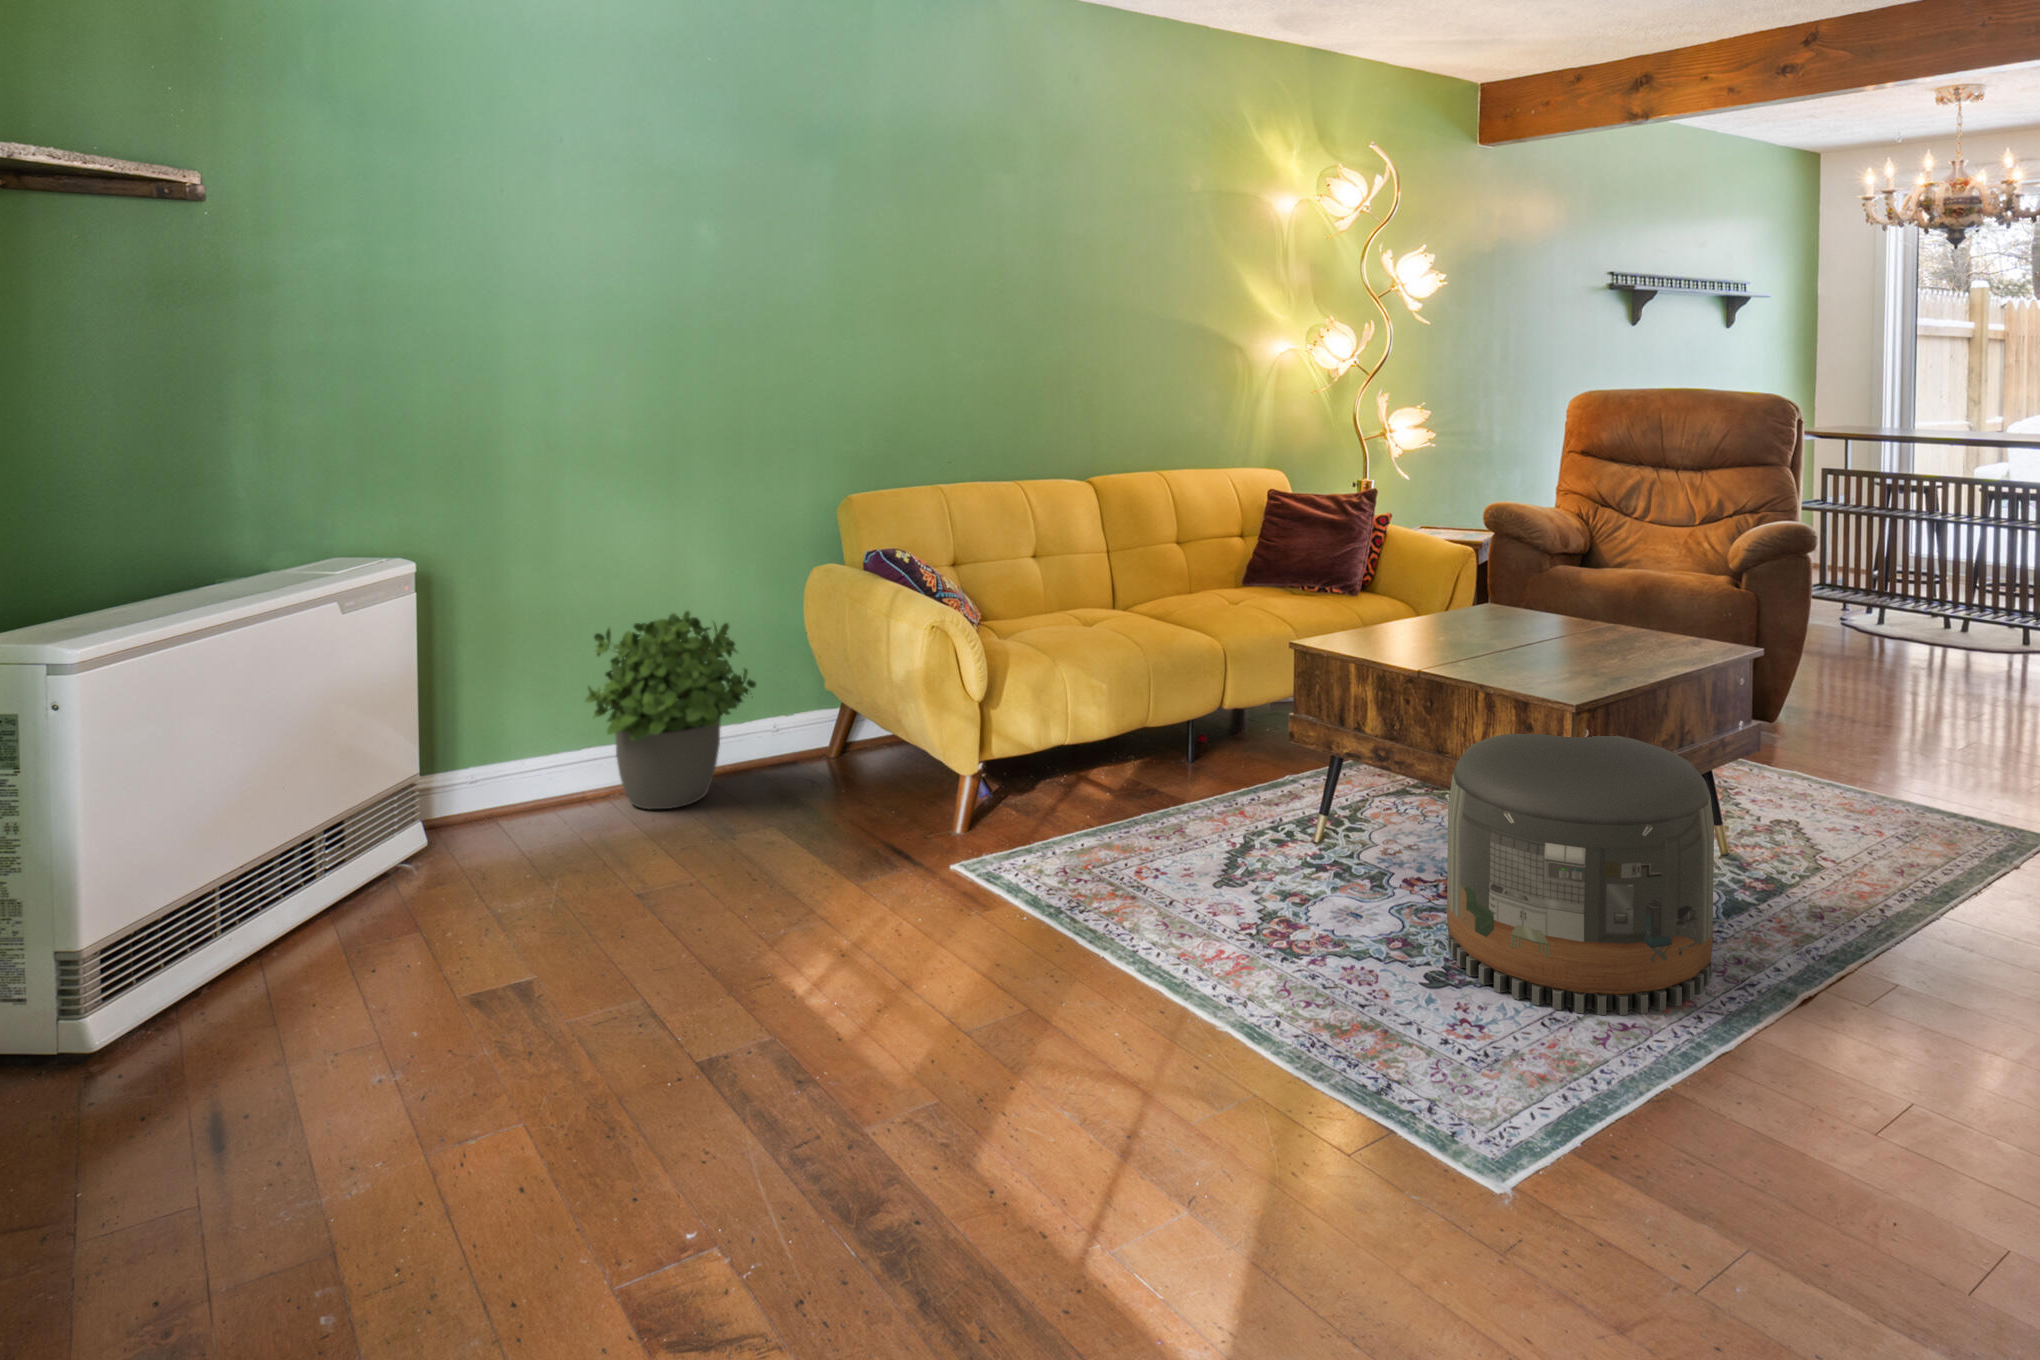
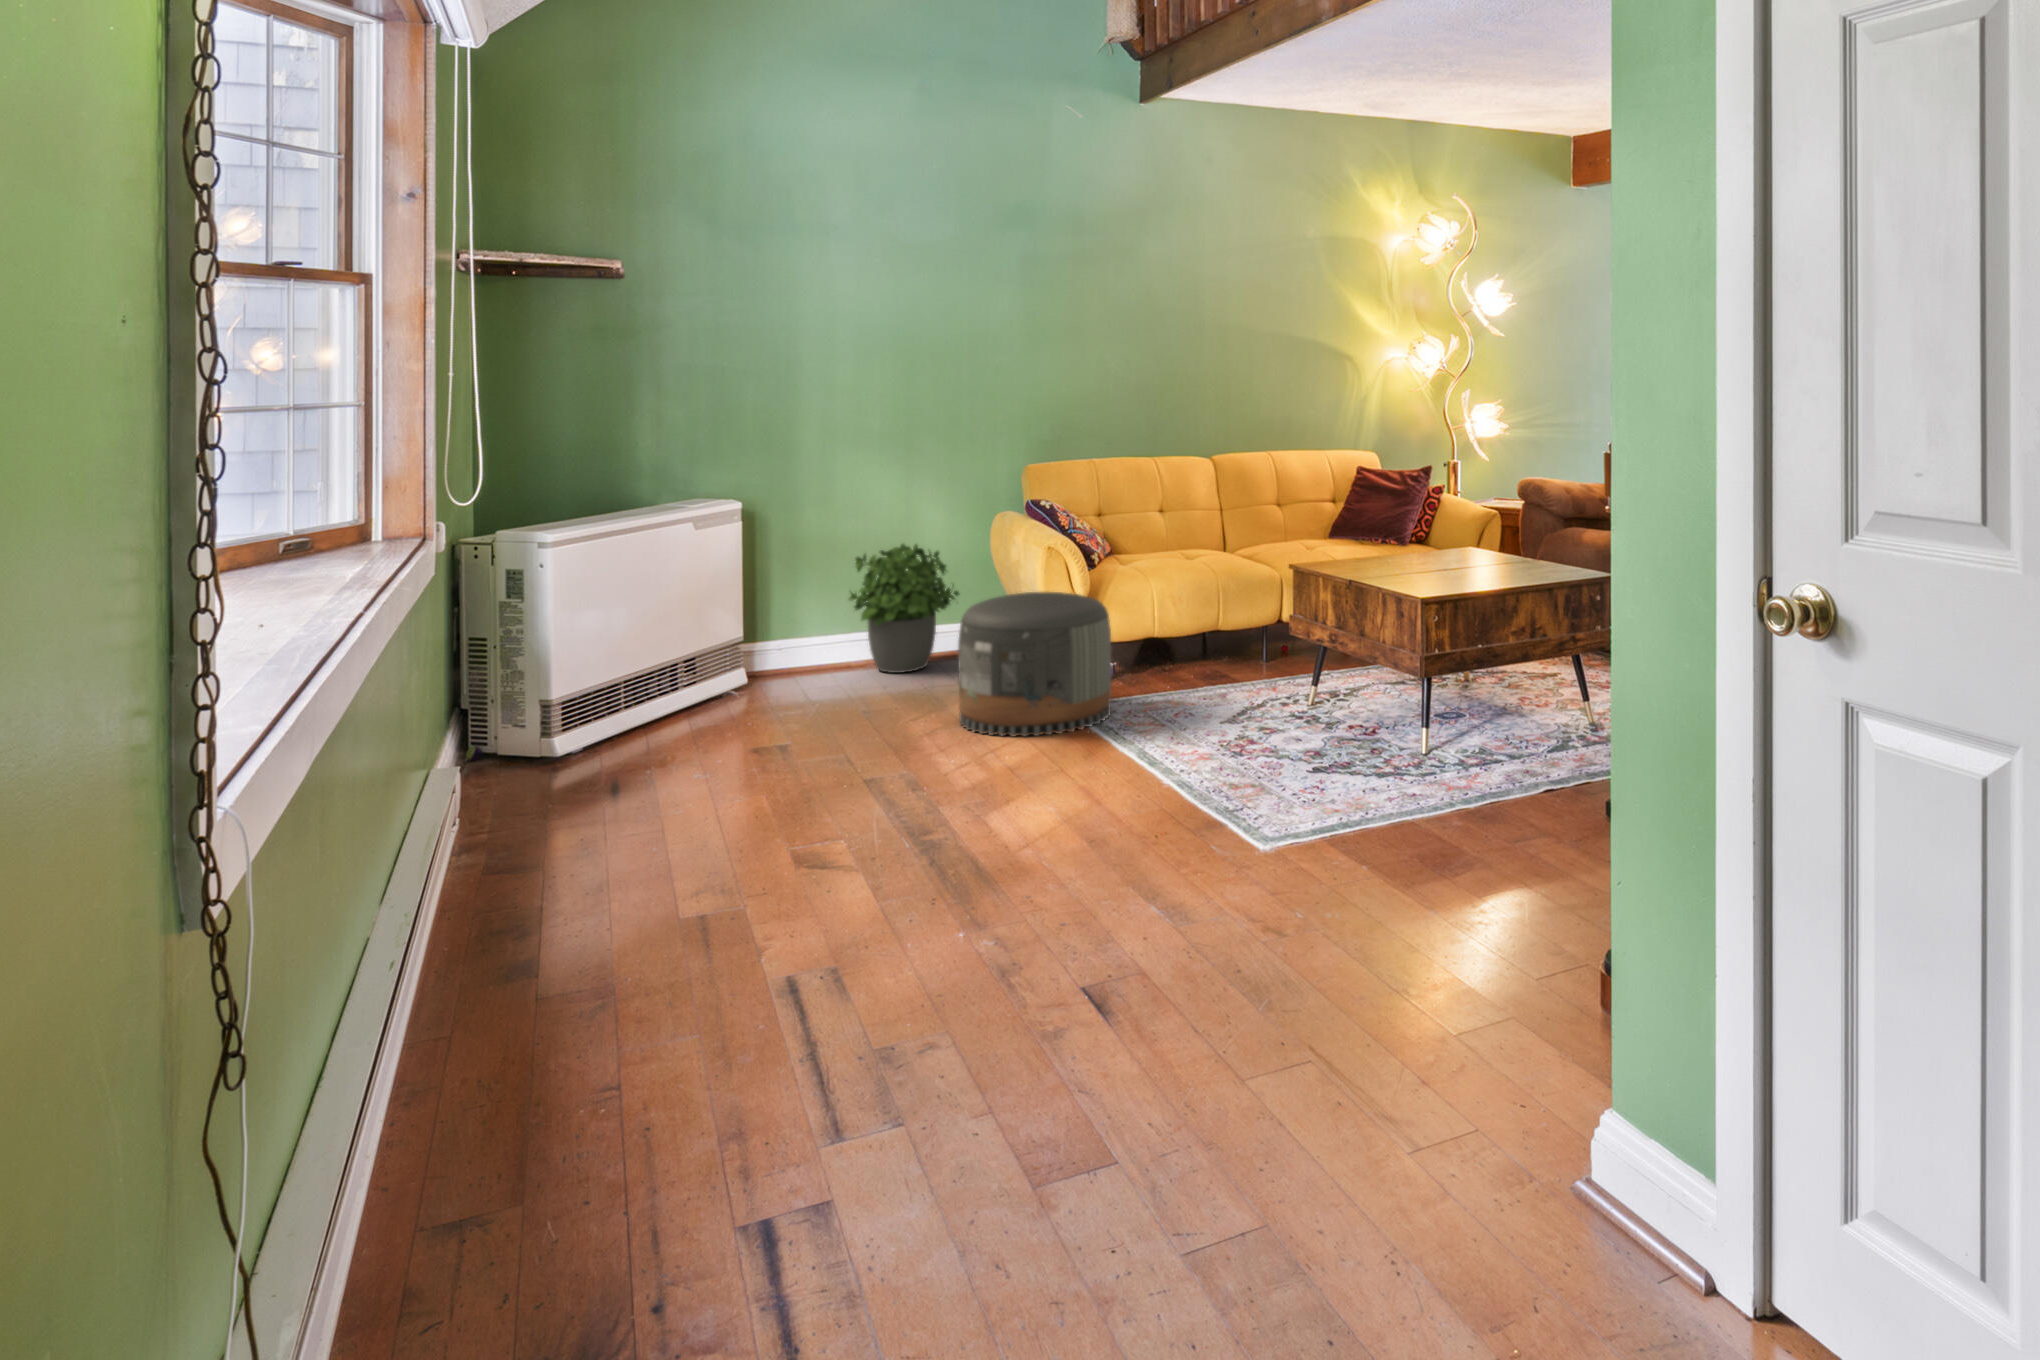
pouf: present [1447,734,1714,1015] -> present [958,592,1112,737]

